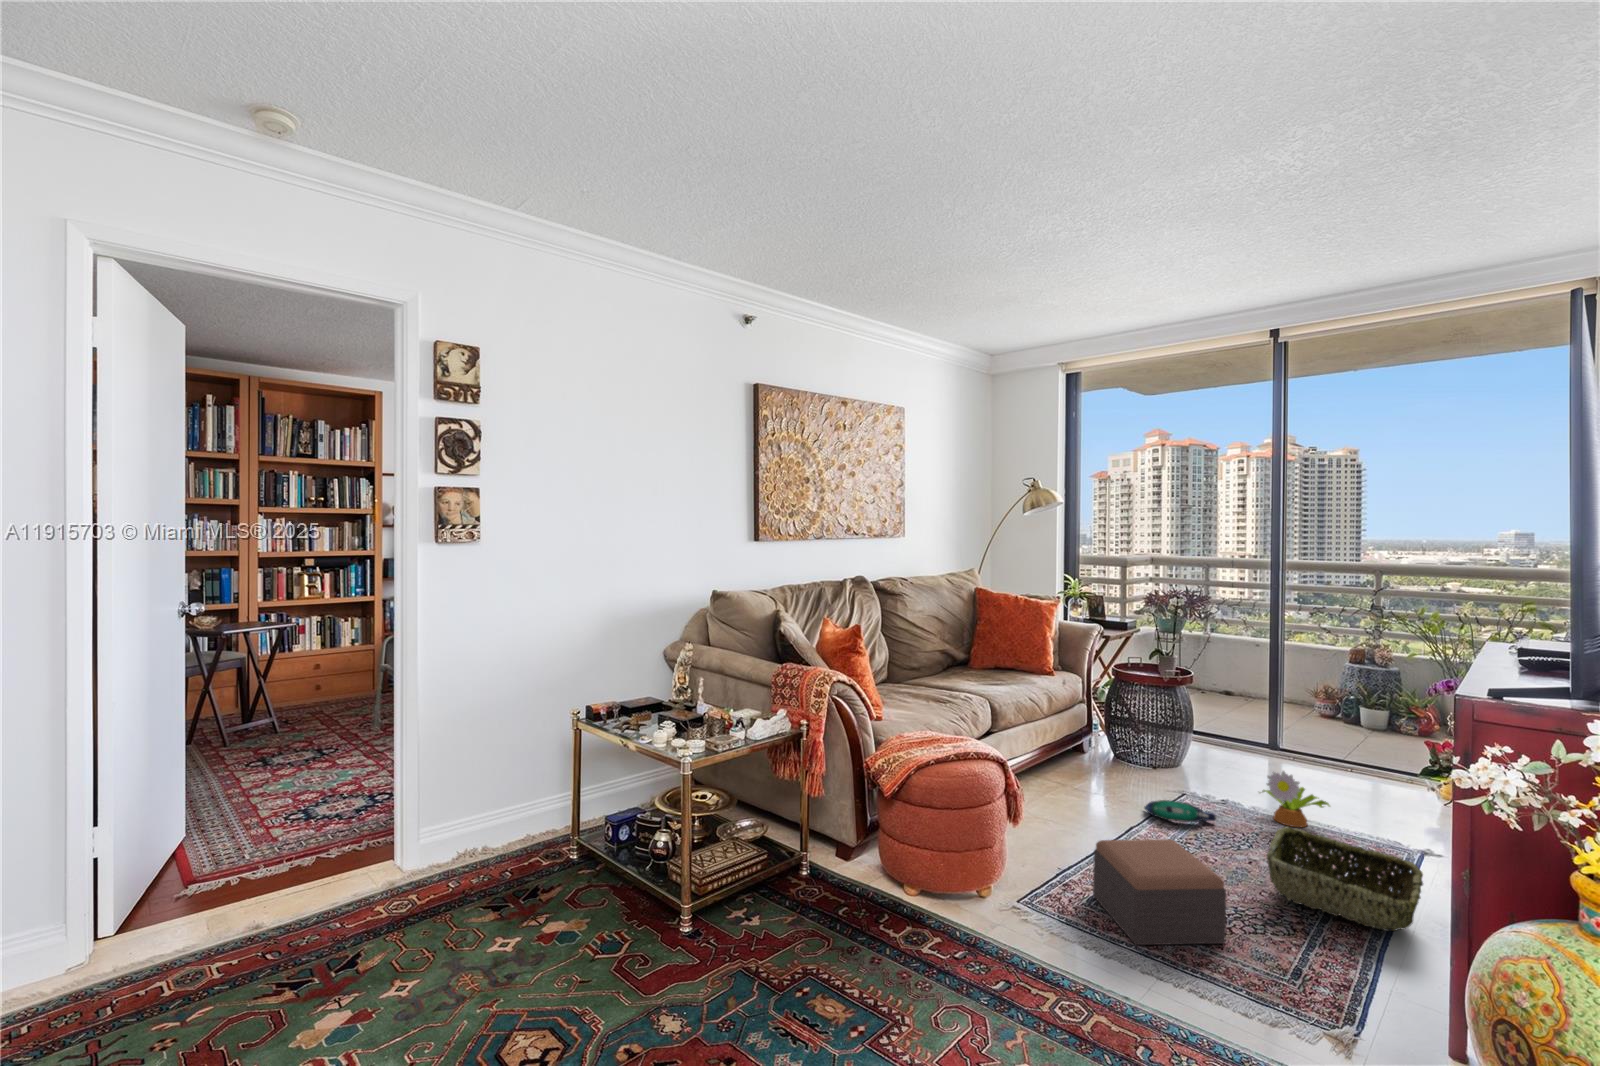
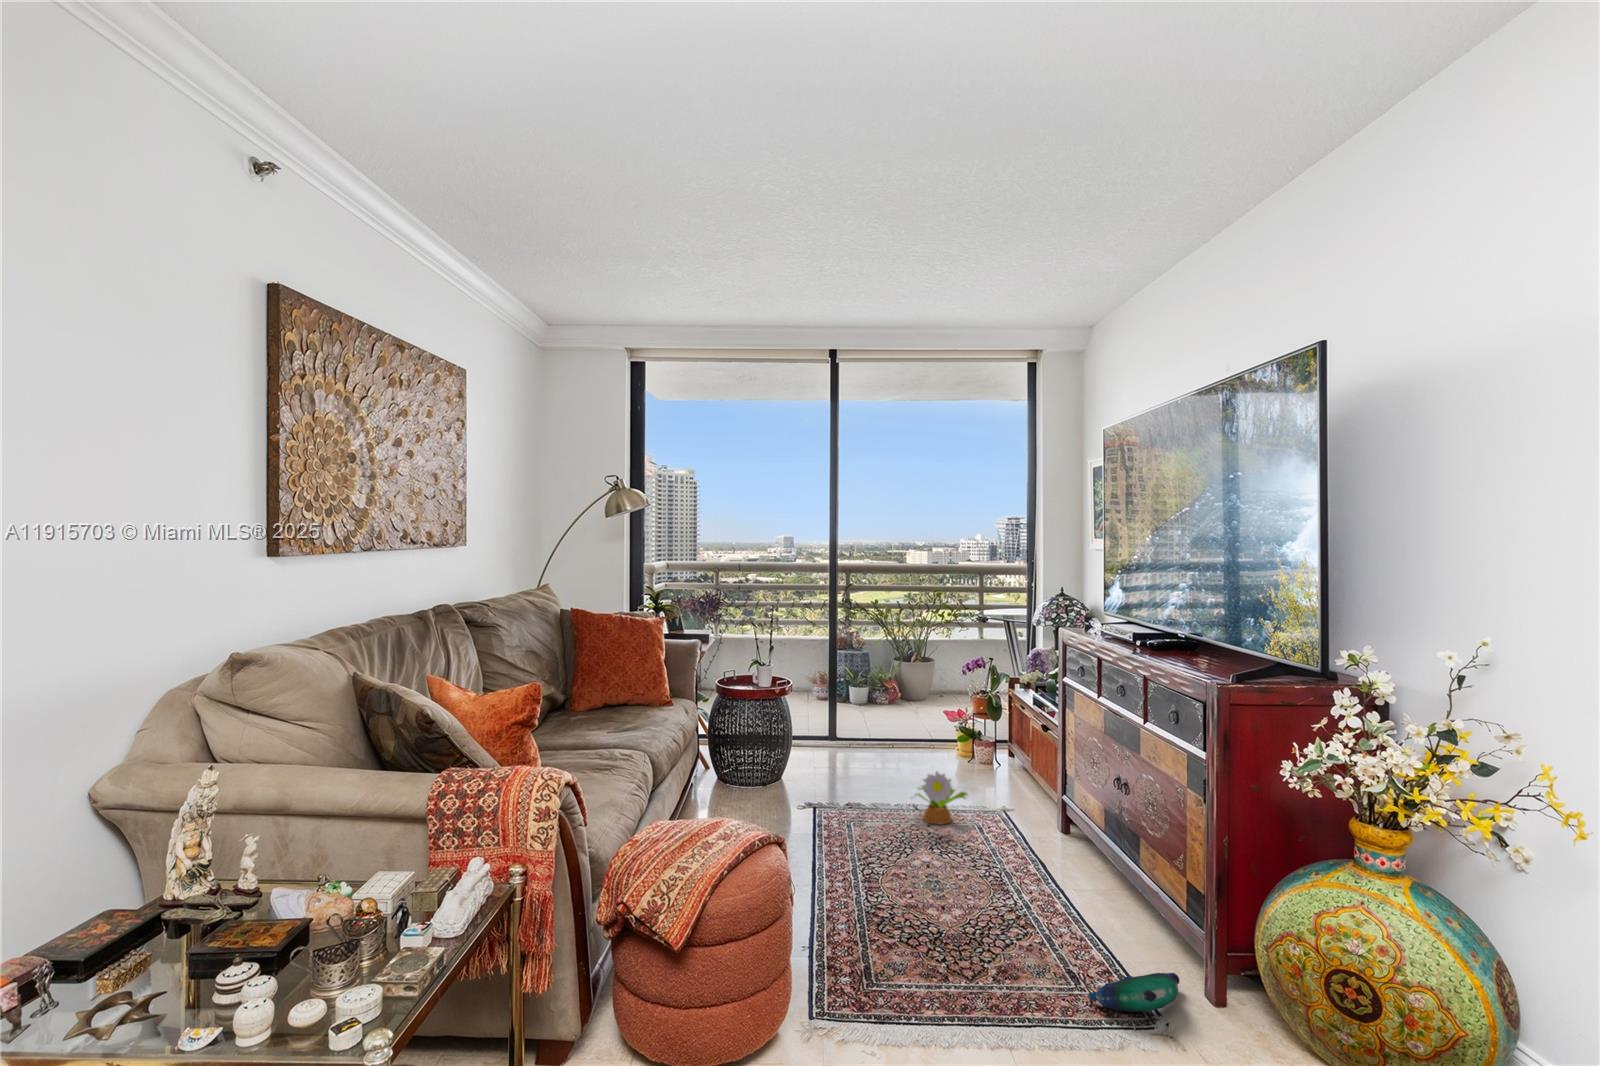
plush toy: present [1144,800,1217,822] -> present [1088,973,1180,1012]
woven basket: present [1267,827,1423,931] -> none [987,829,1119,908]
footstool: present [1093,839,1226,945] -> none [881,880,1022,1021]

